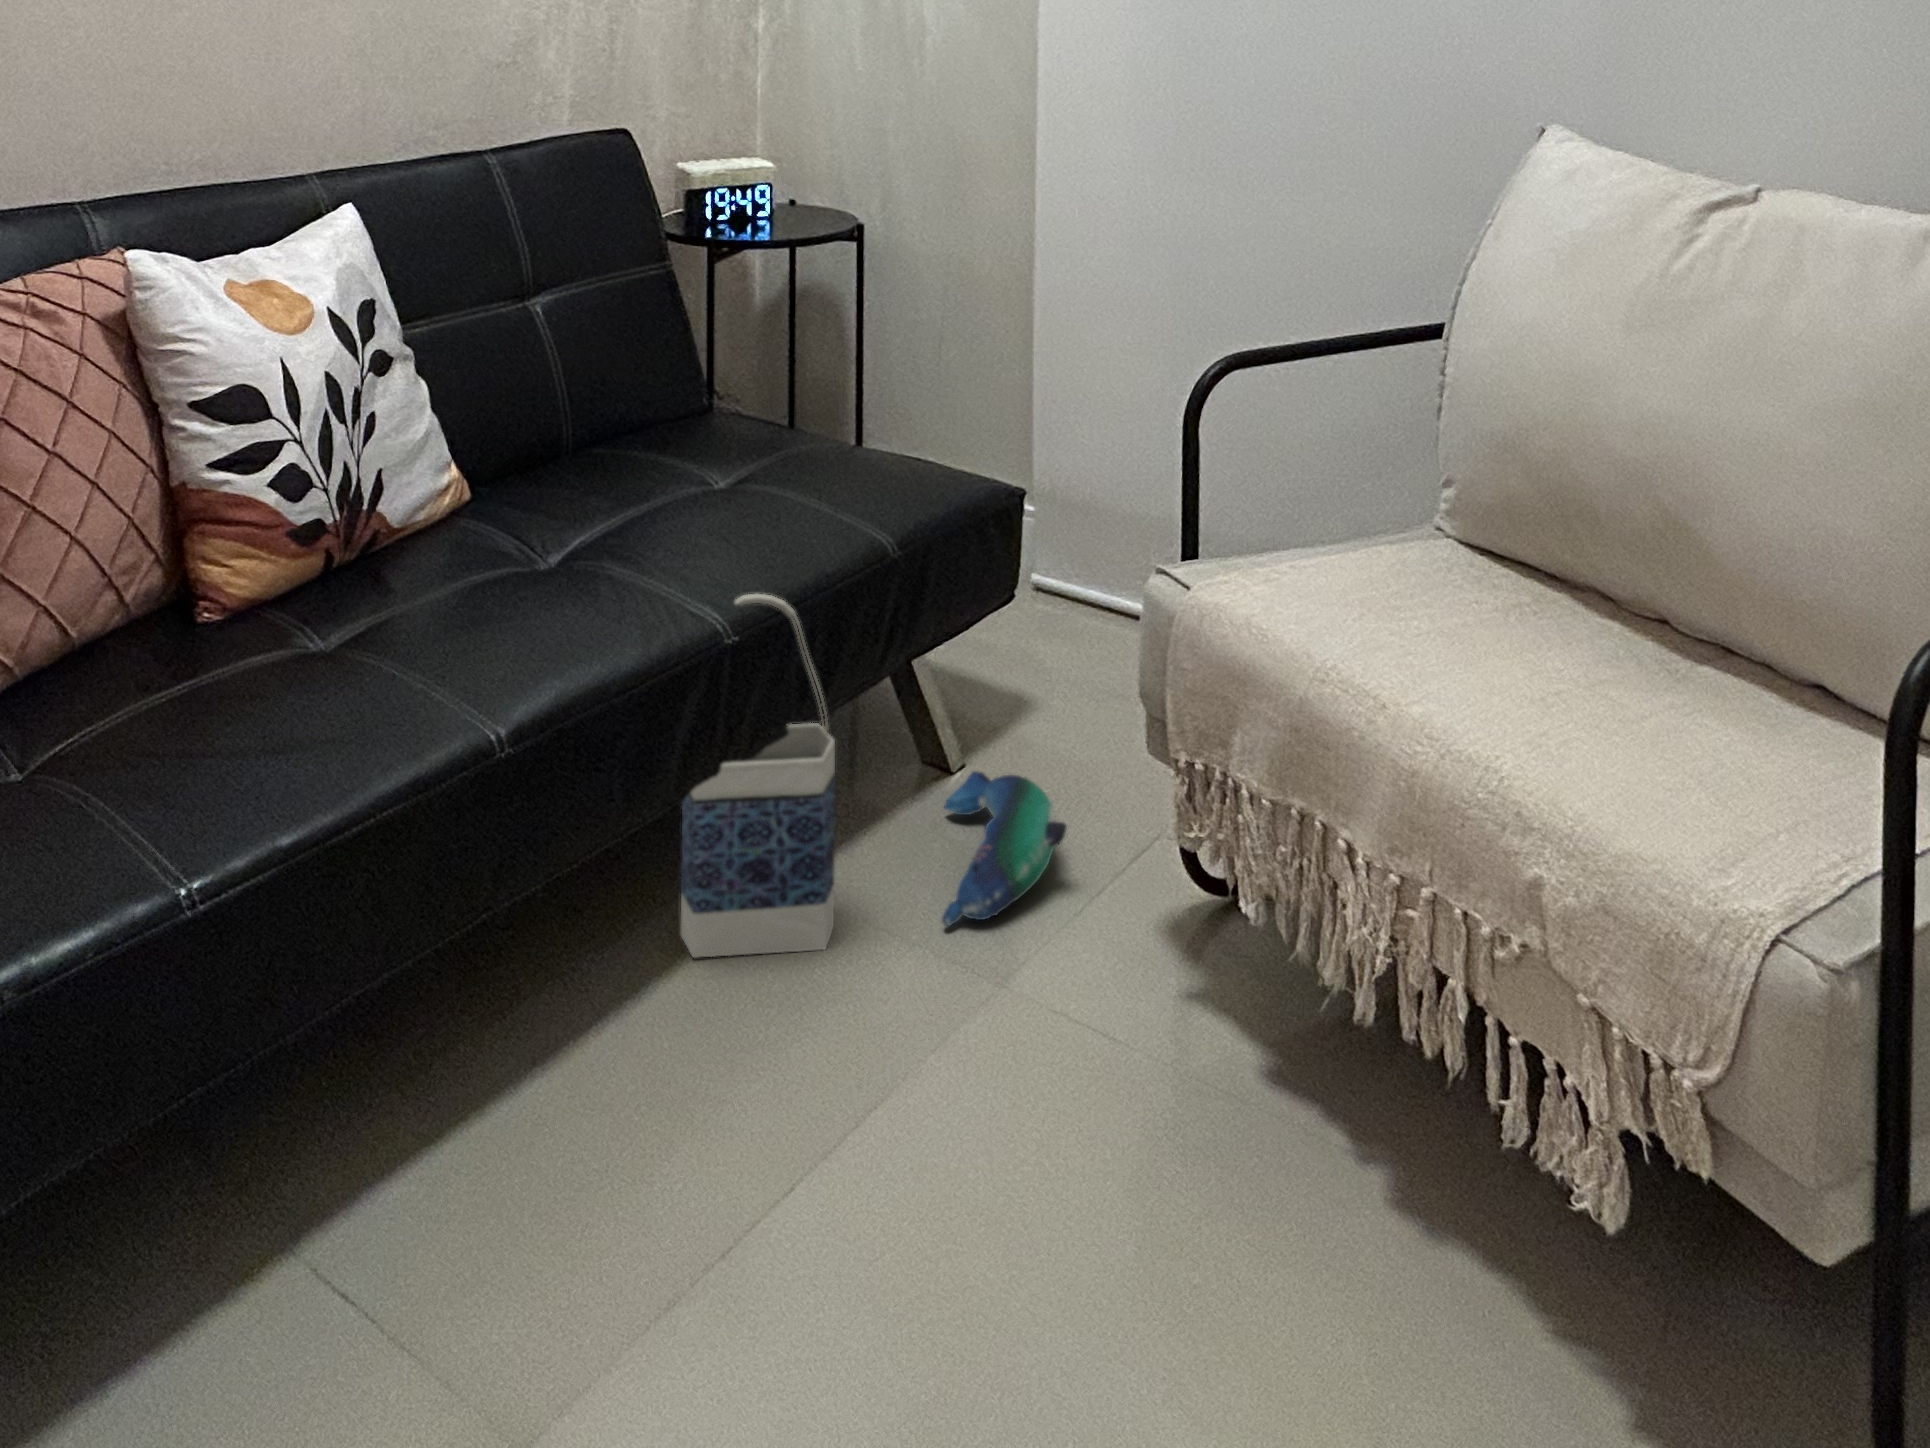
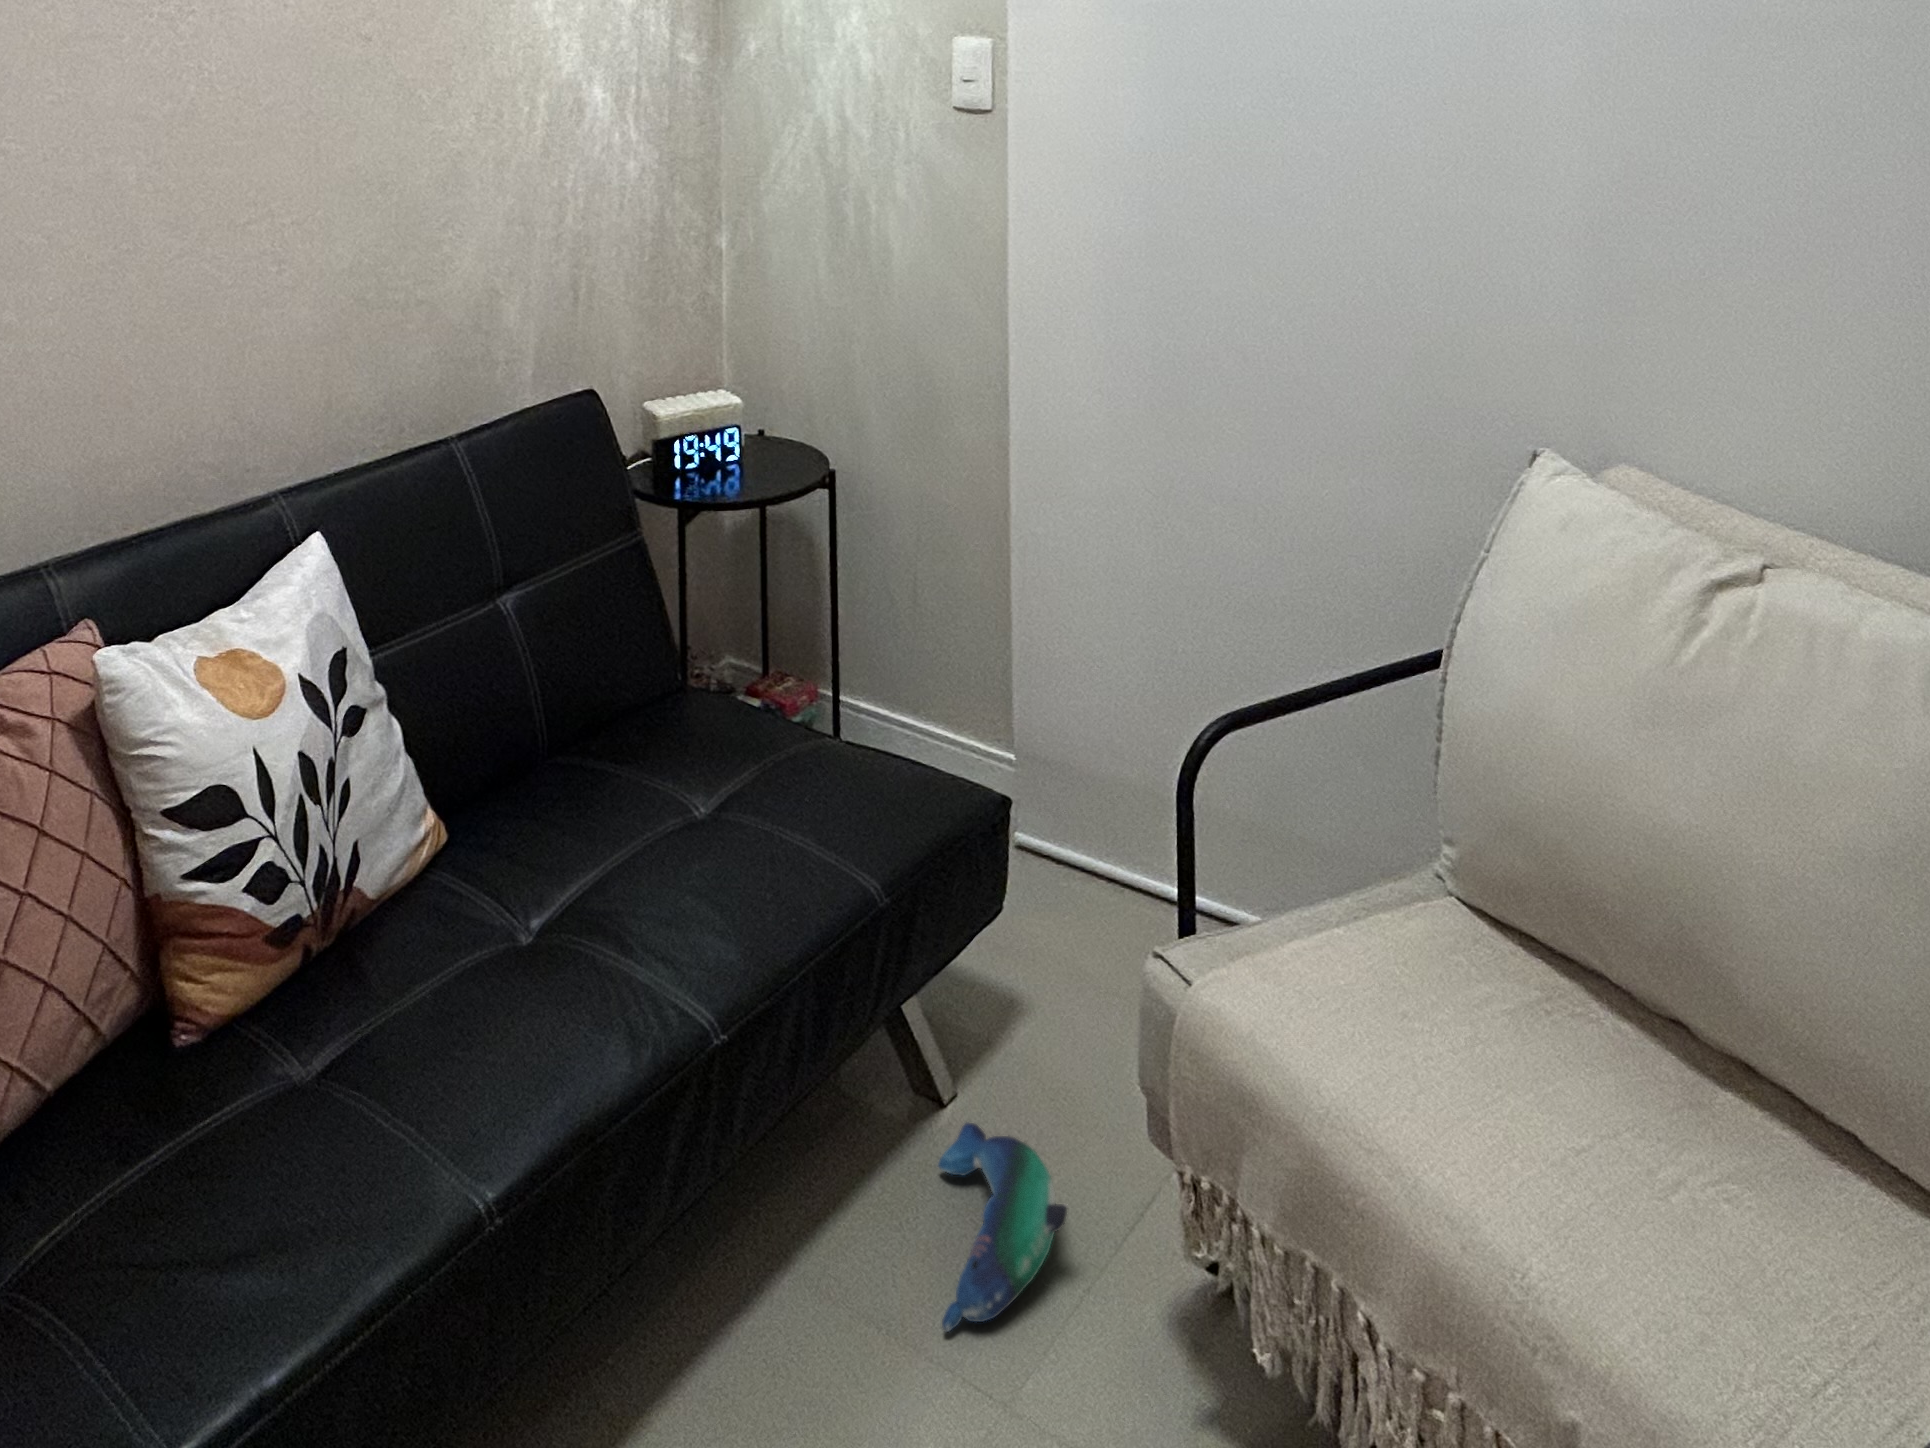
bag: present [681,594,835,958] -> none [671,986,830,1378]

